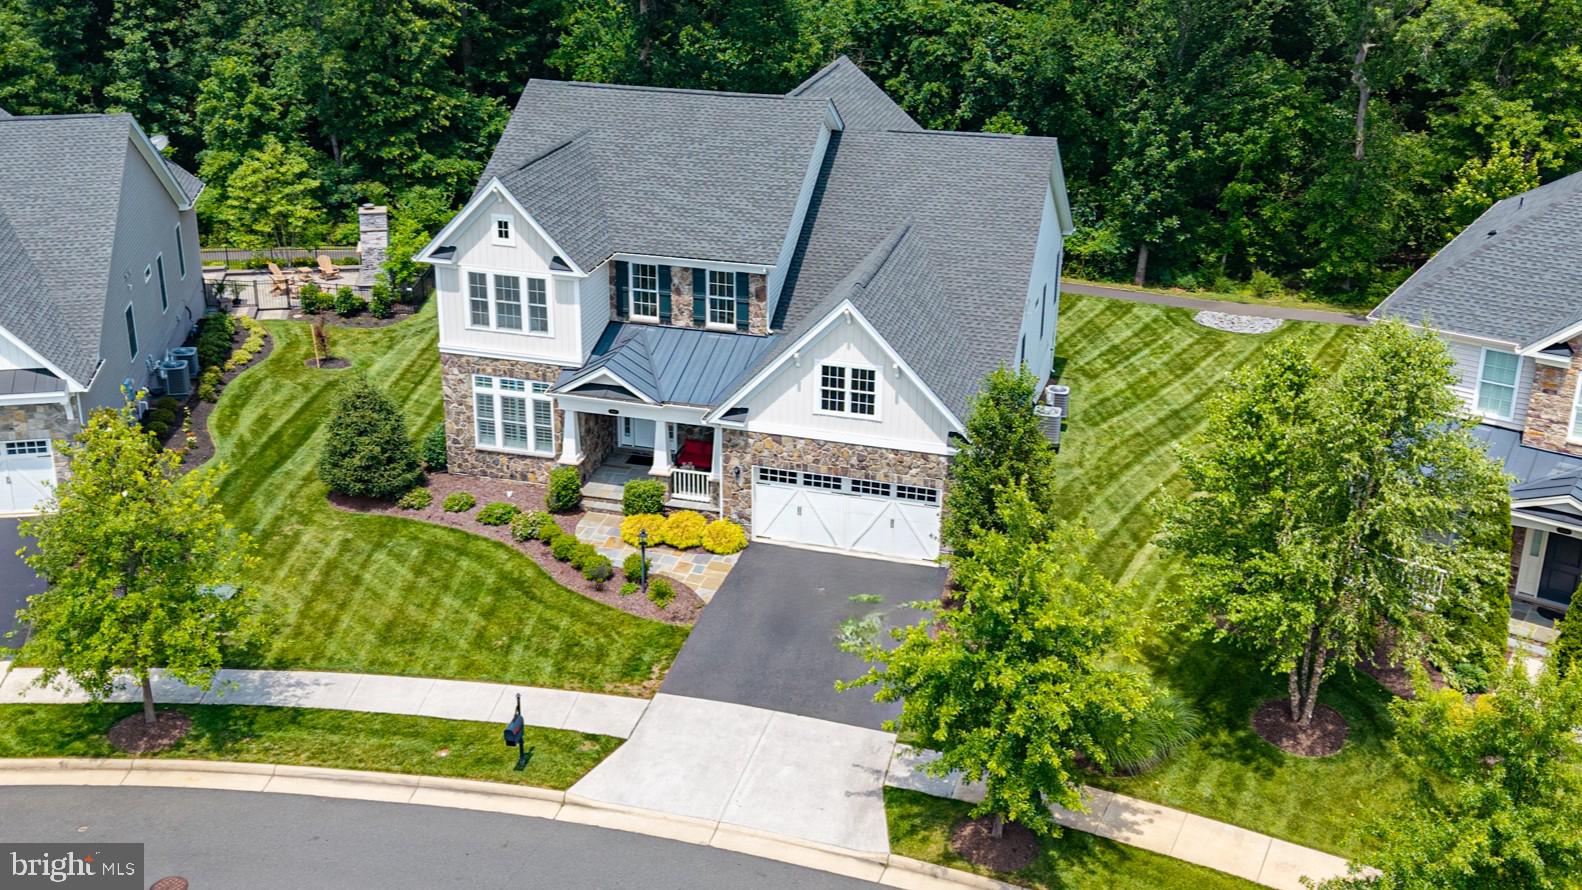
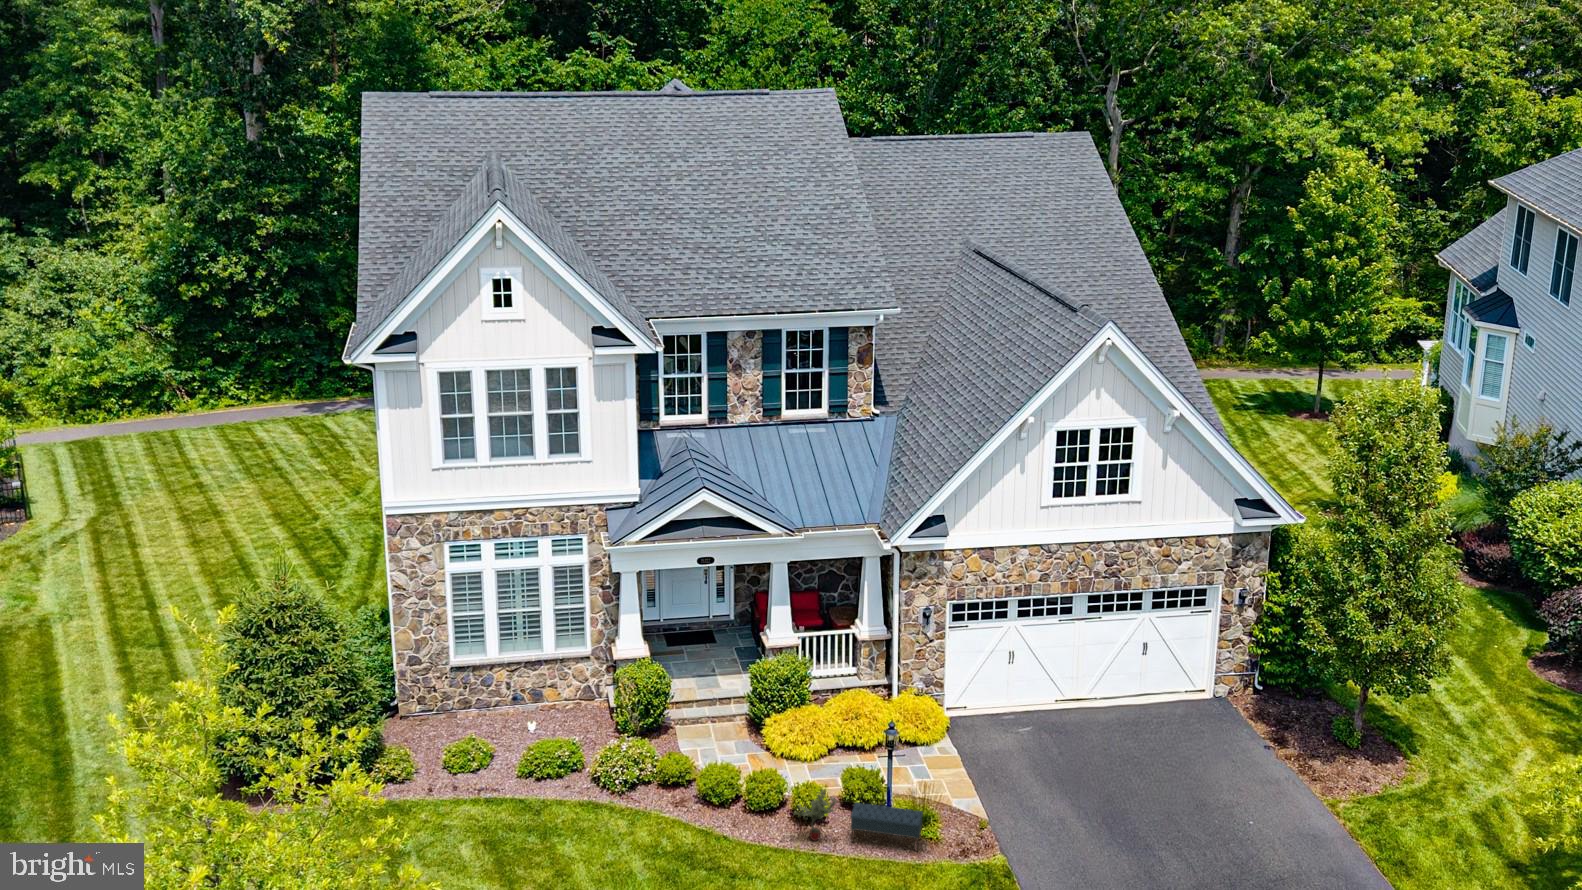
bench: none [616,574,659,610] -> present [851,803,923,851]

